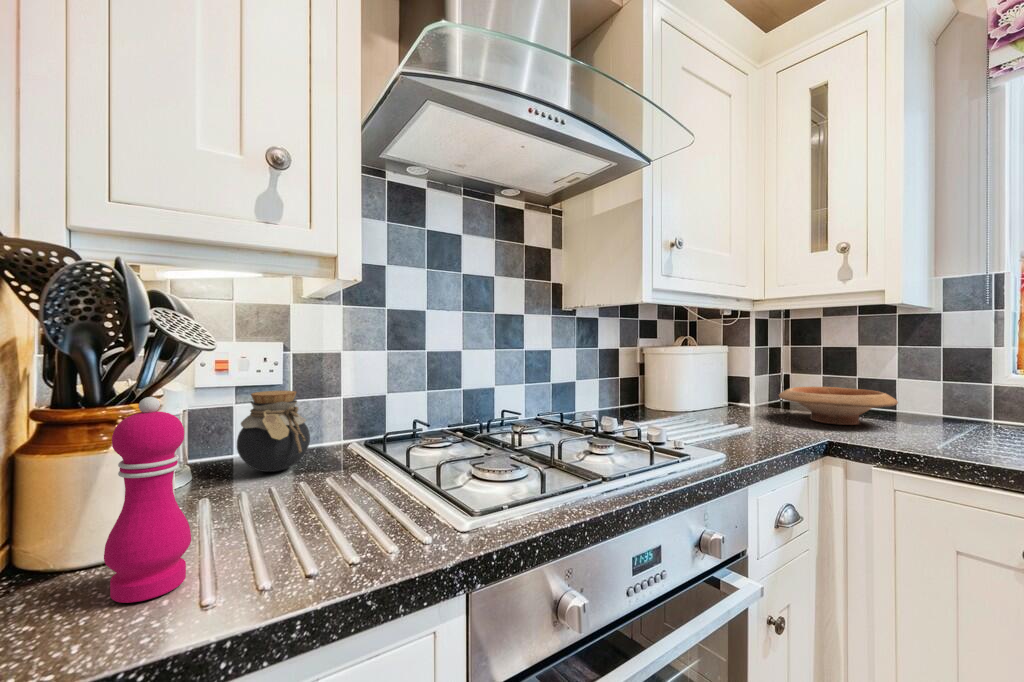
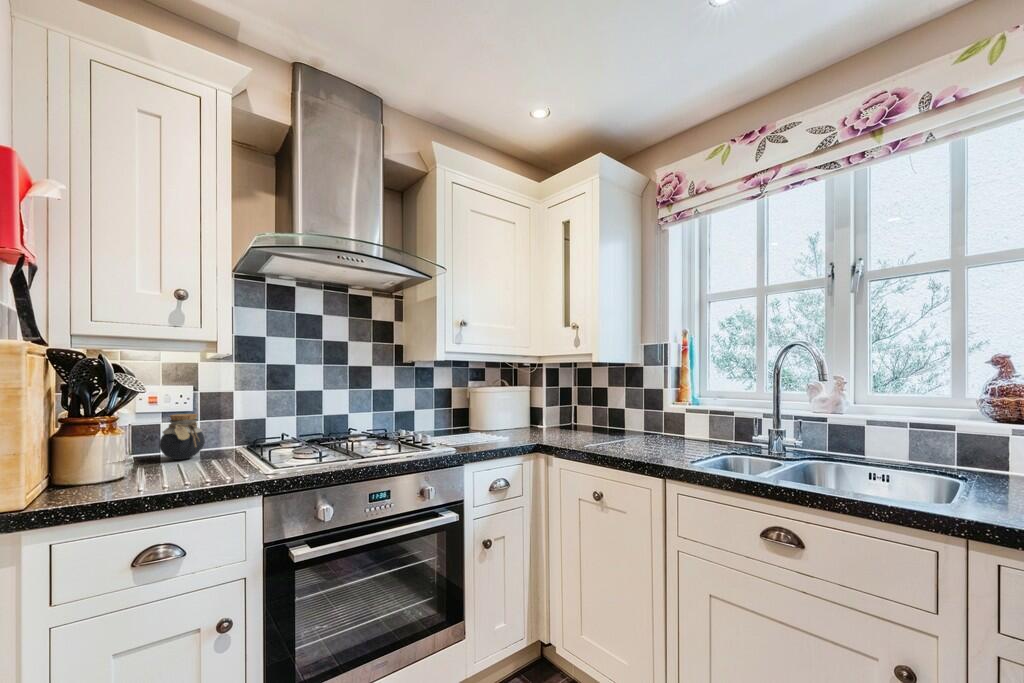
wooden bowl: present [779,387,898,425] -> none [539,413,602,437]
pepper mill: present [104,397,191,603] -> none [89,411,127,494]

